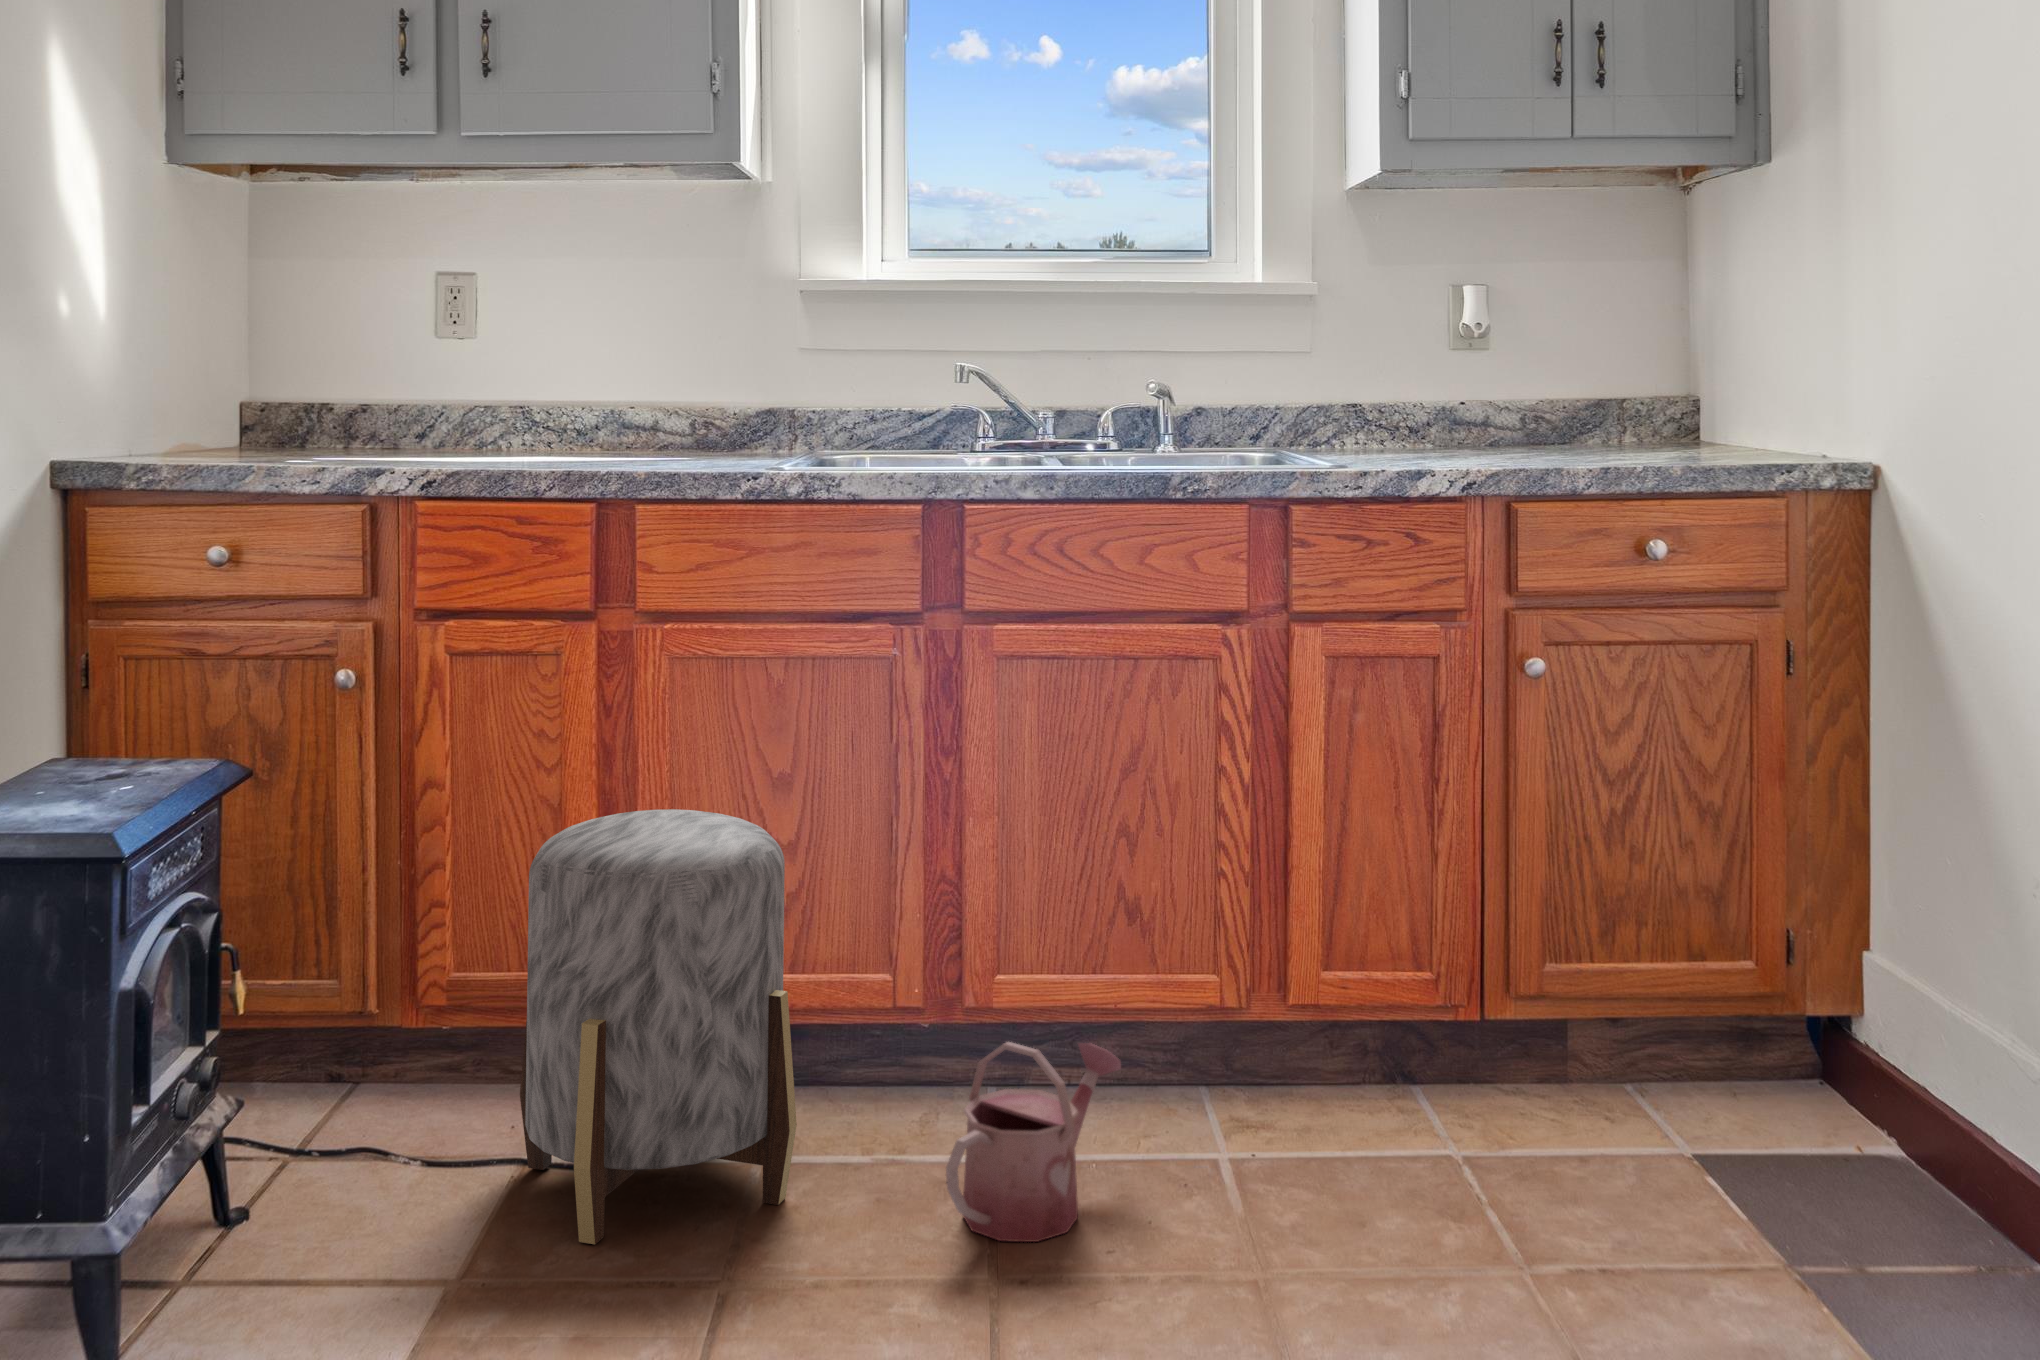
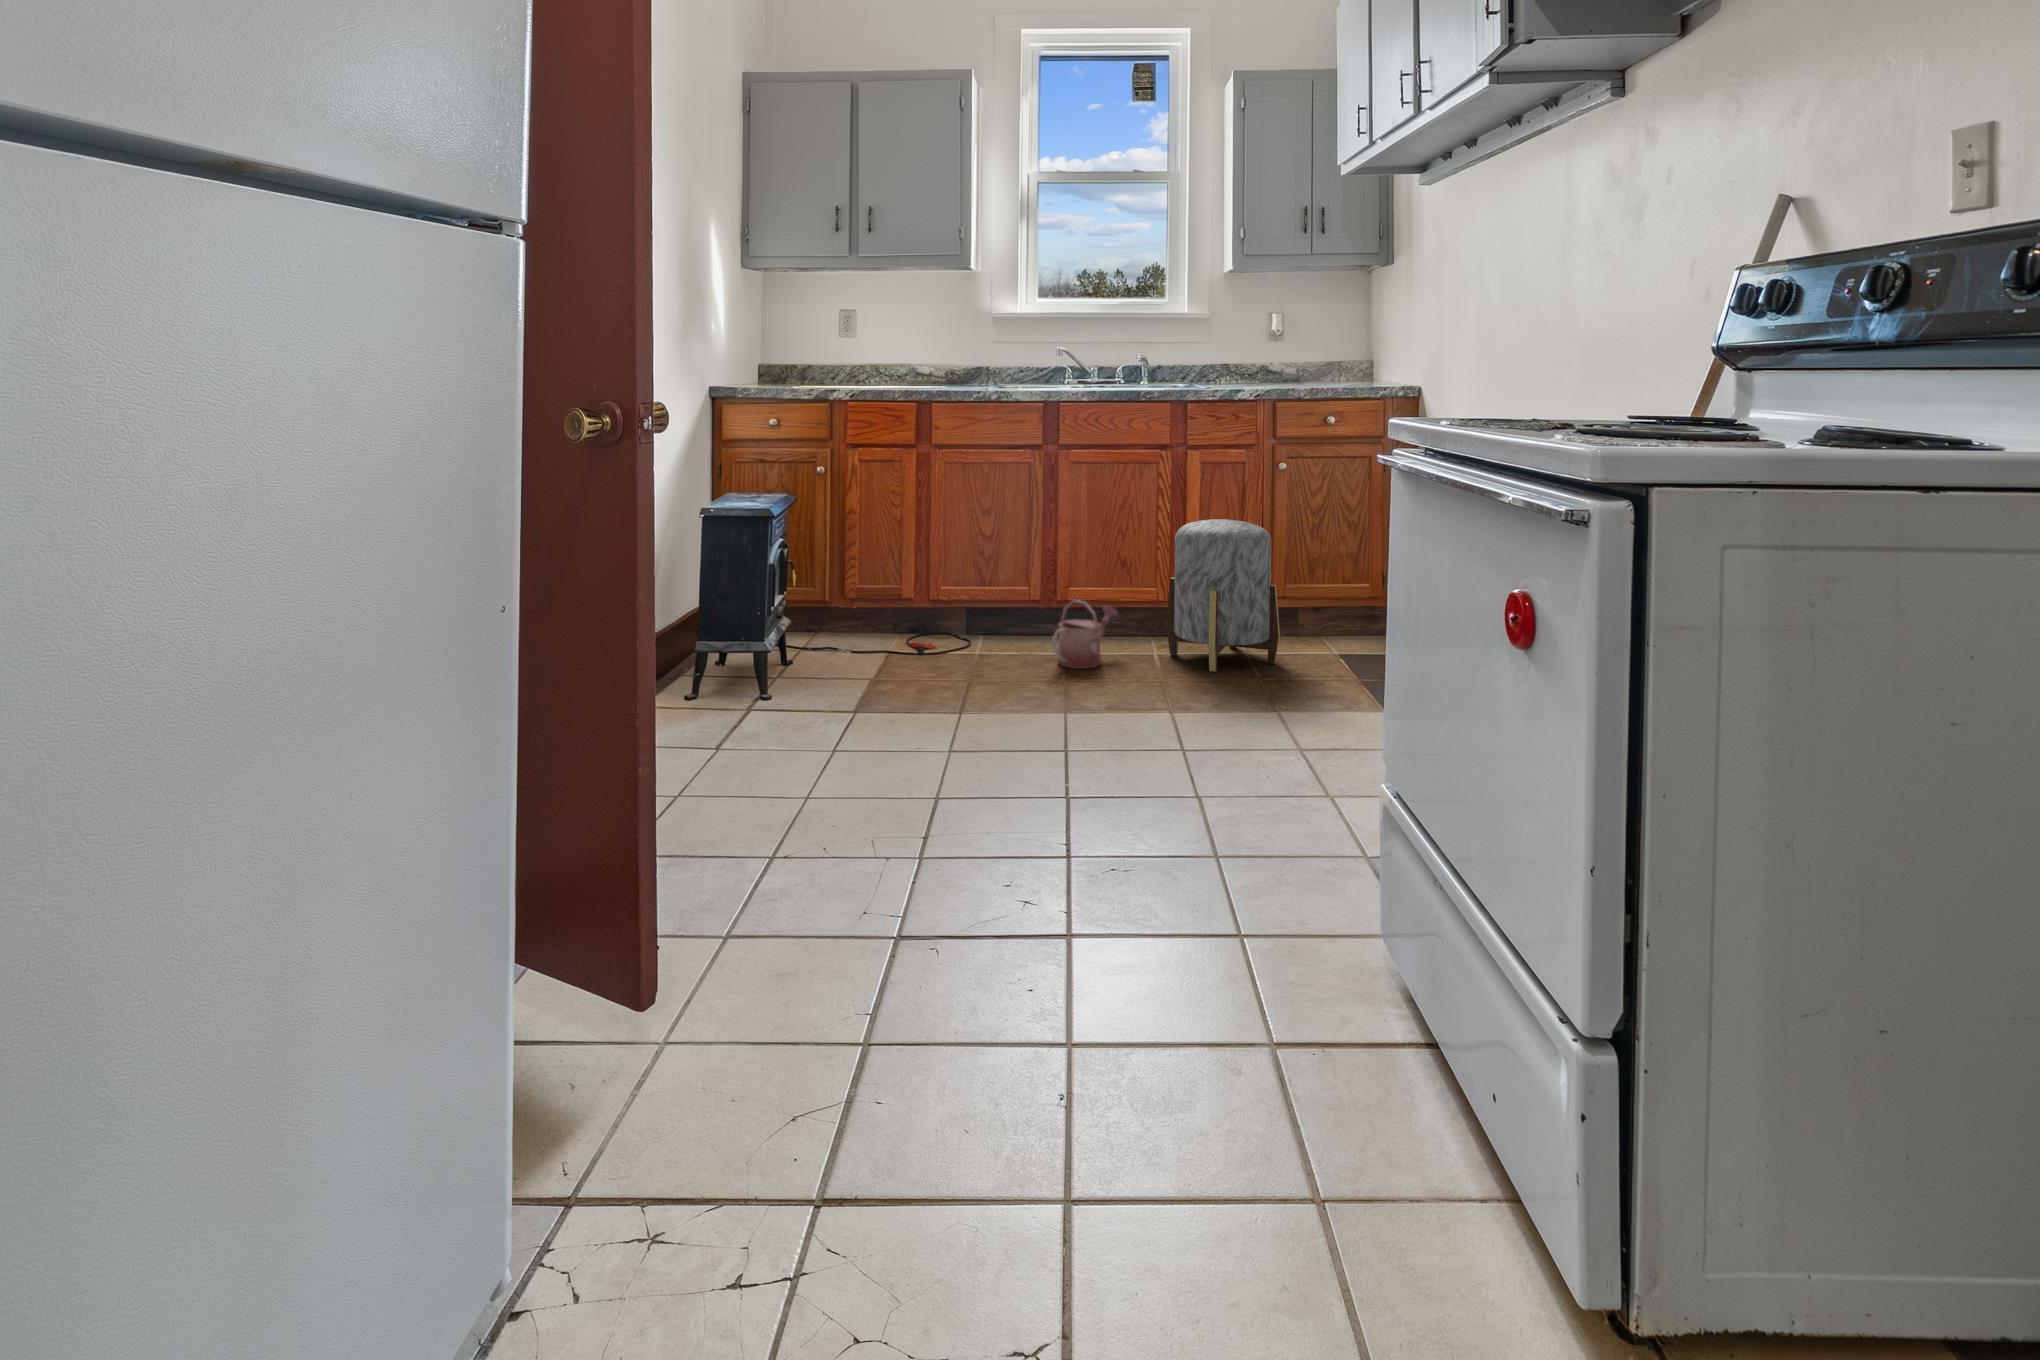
stool: present [520,809,797,1244] -> present [1166,519,1280,672]

